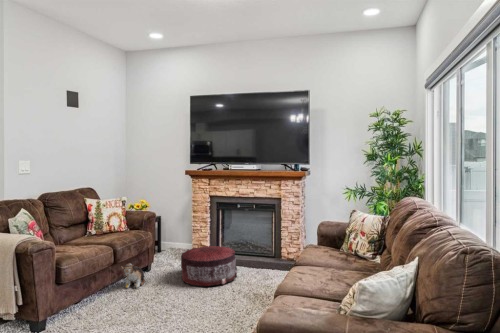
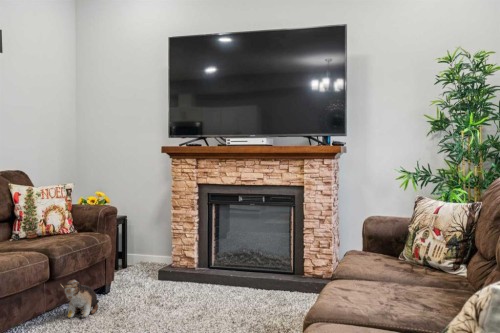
pouf: present [181,246,237,286] -> none [153,255,239,315]

